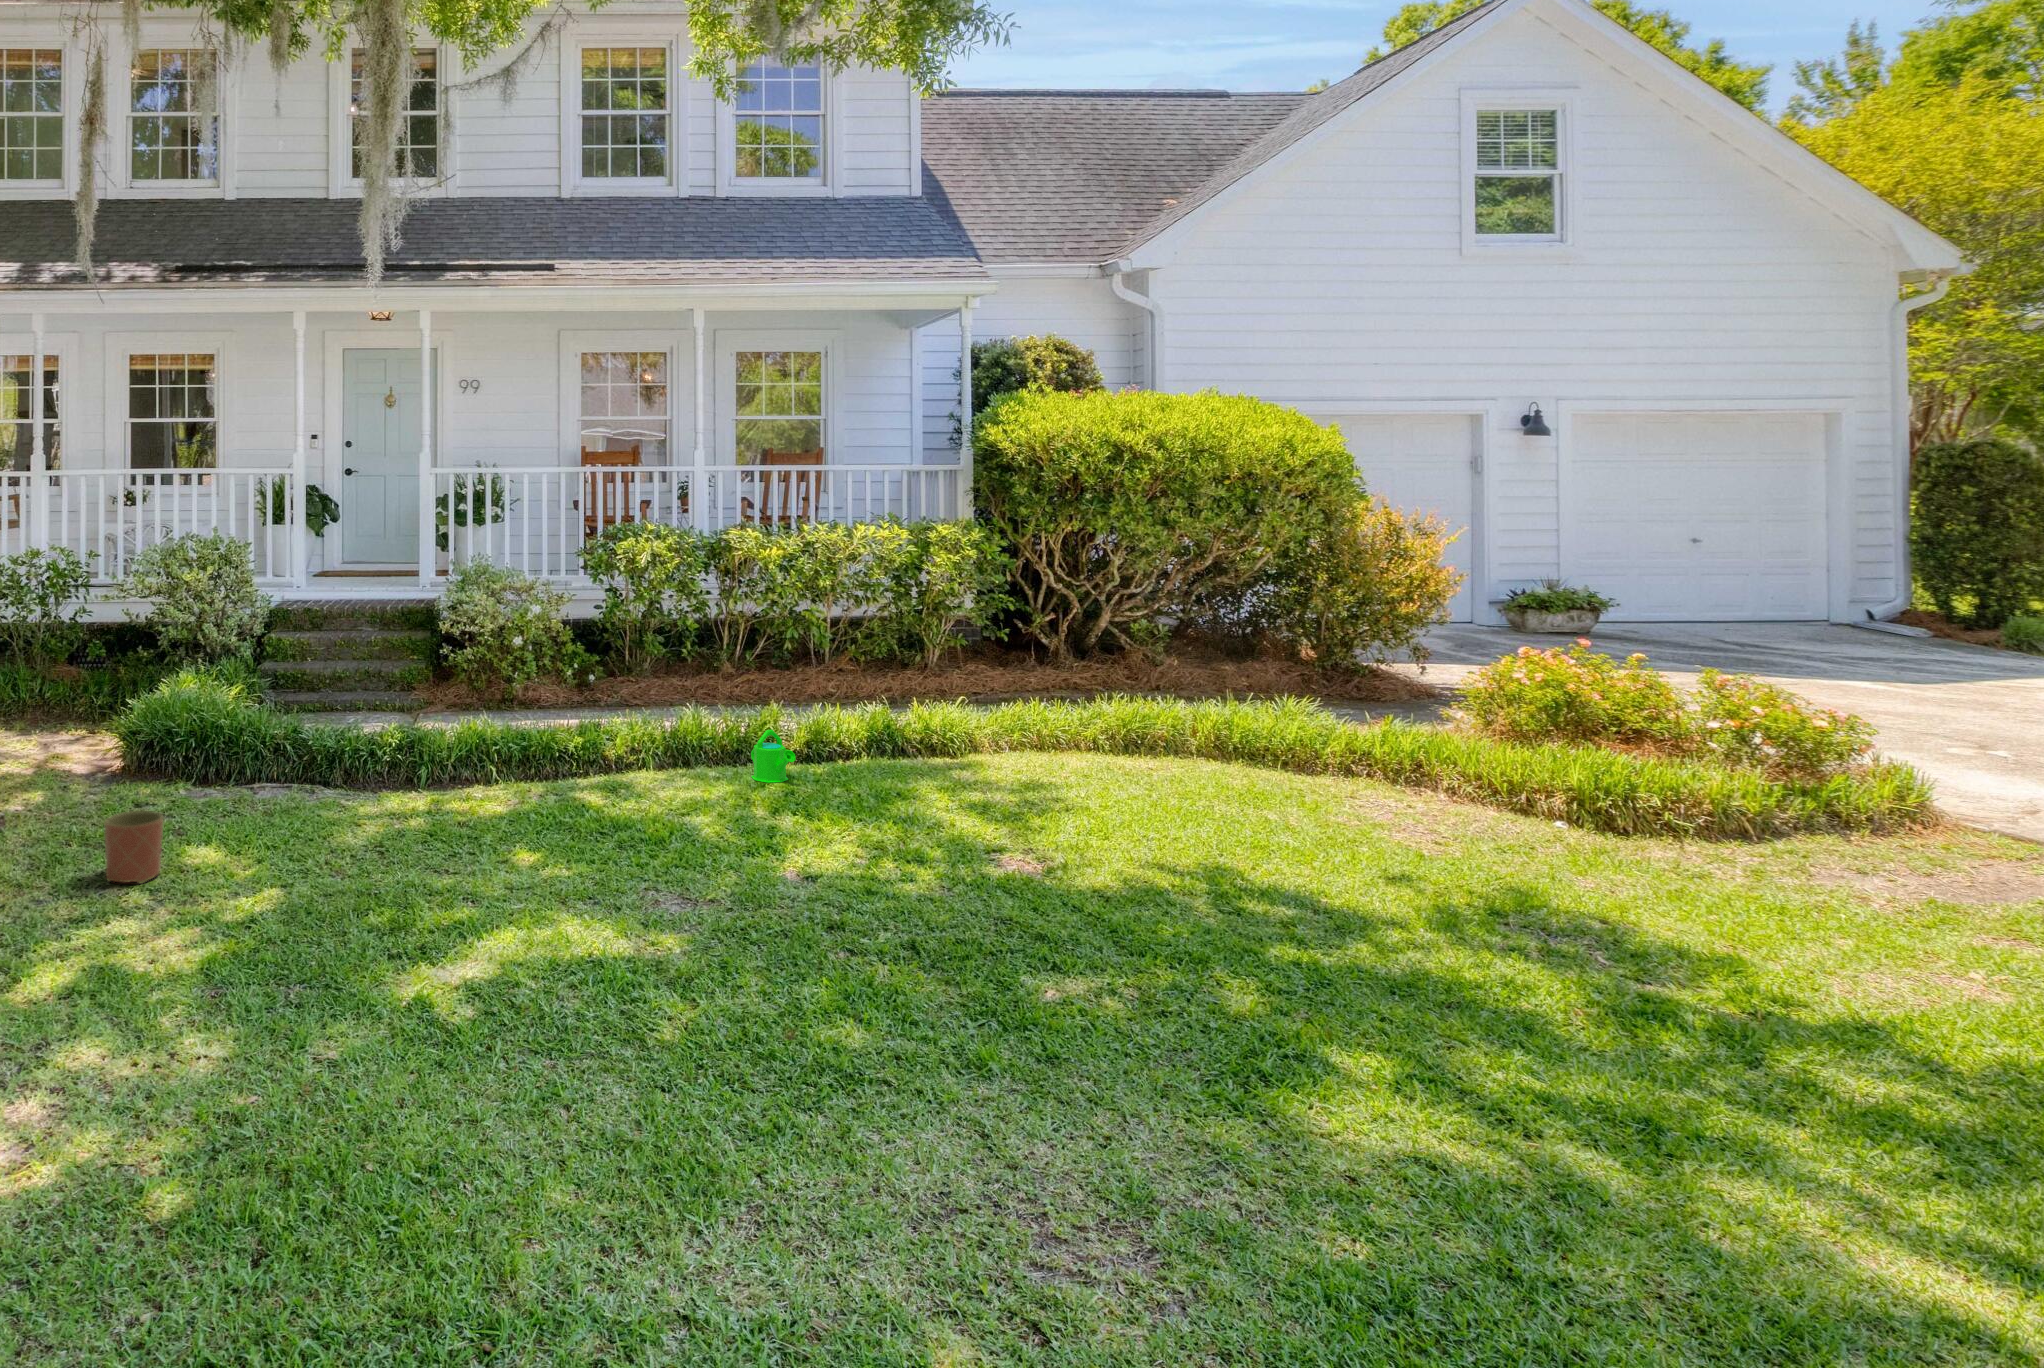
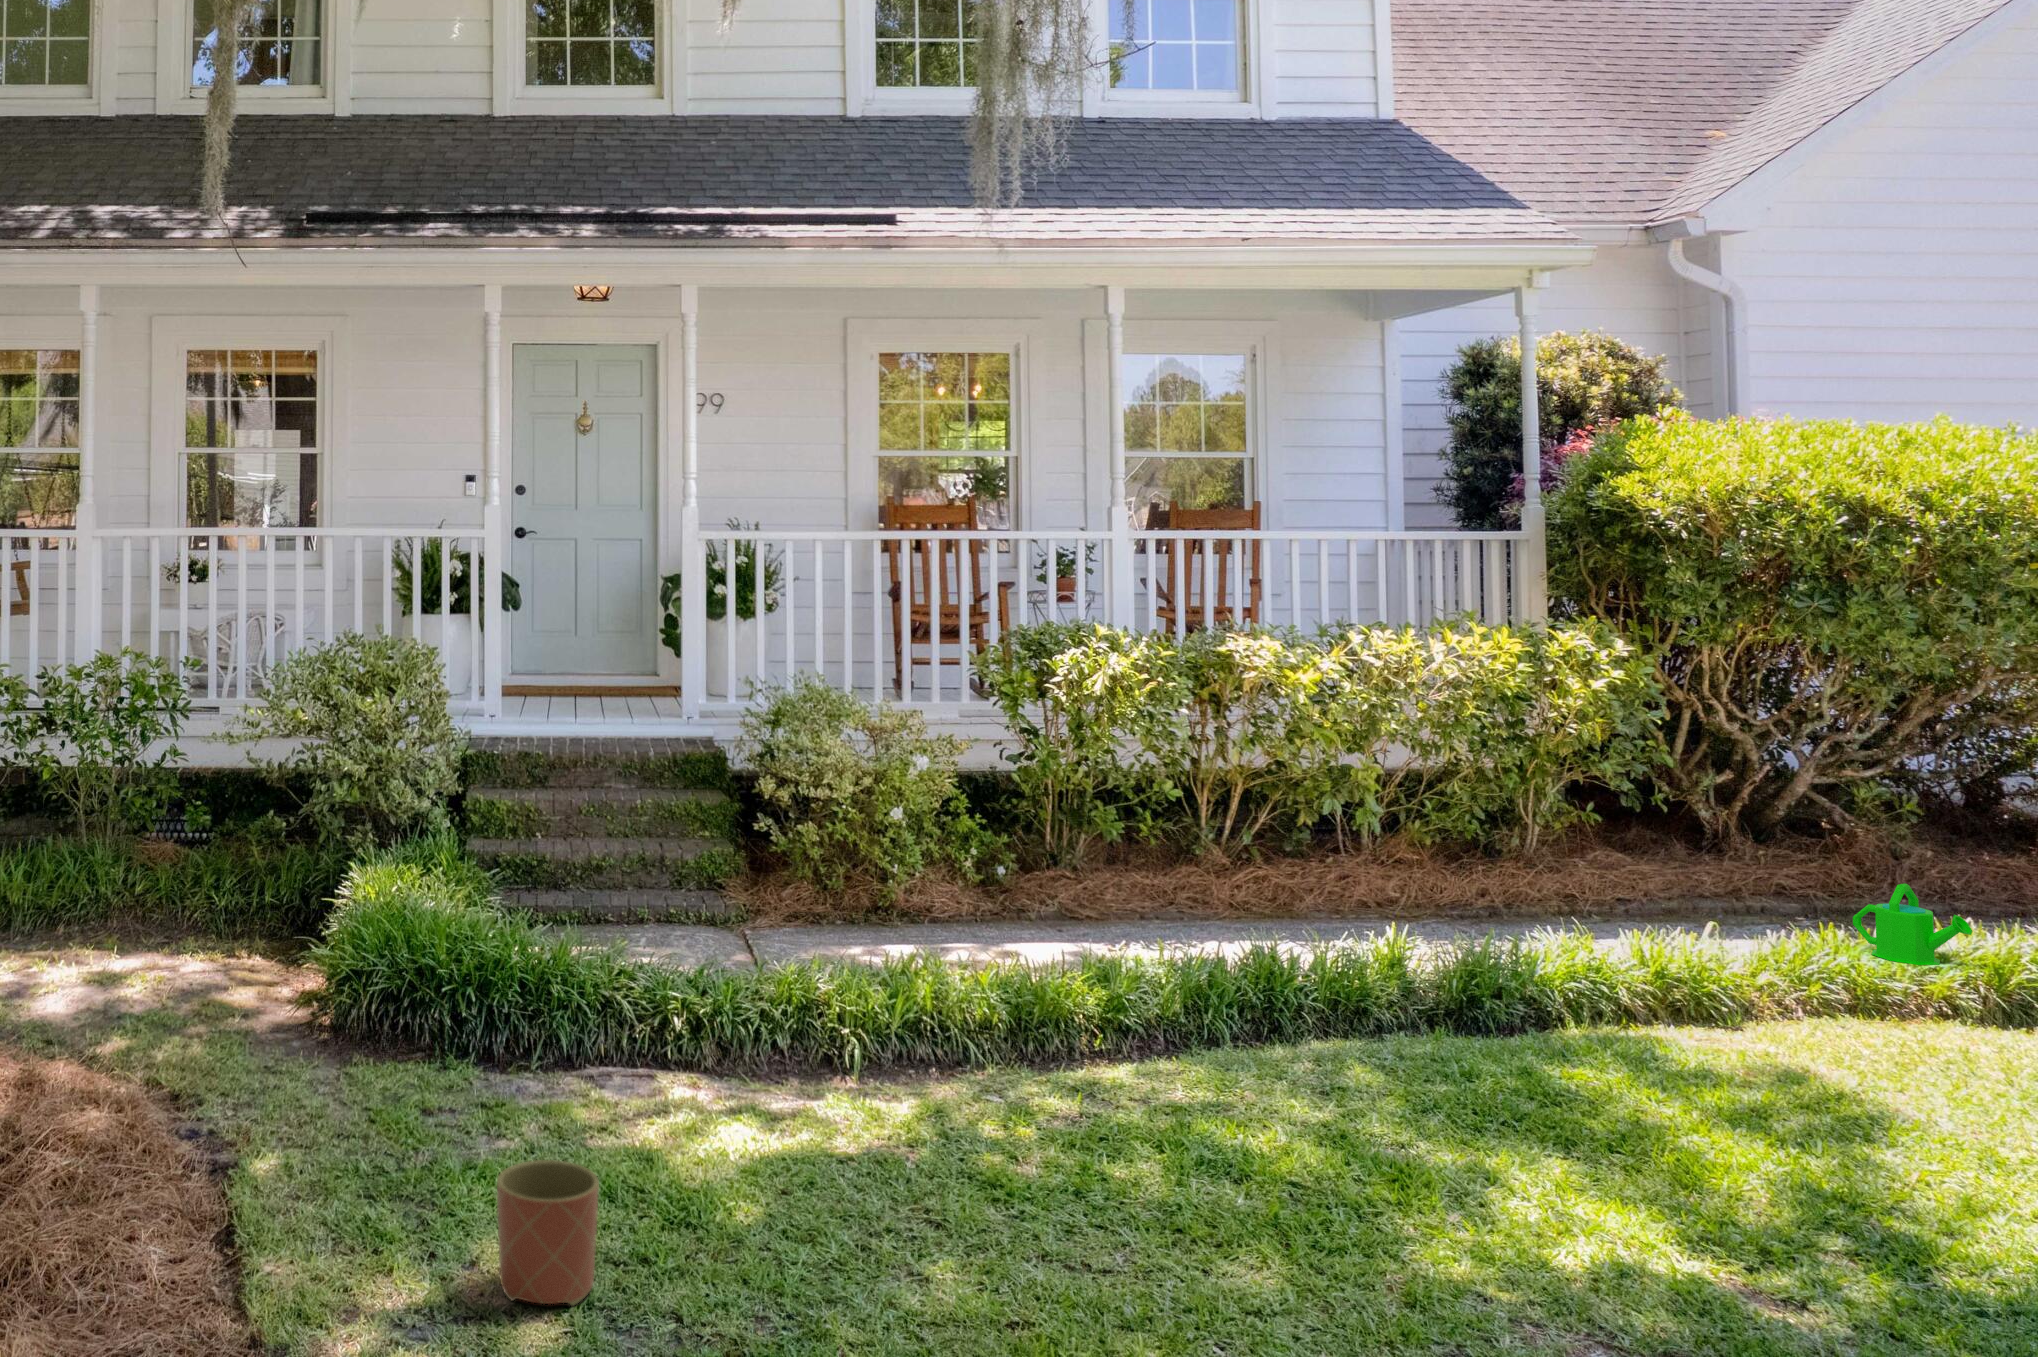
watering can: present [751,730,796,783] -> present [1853,883,1972,965]

